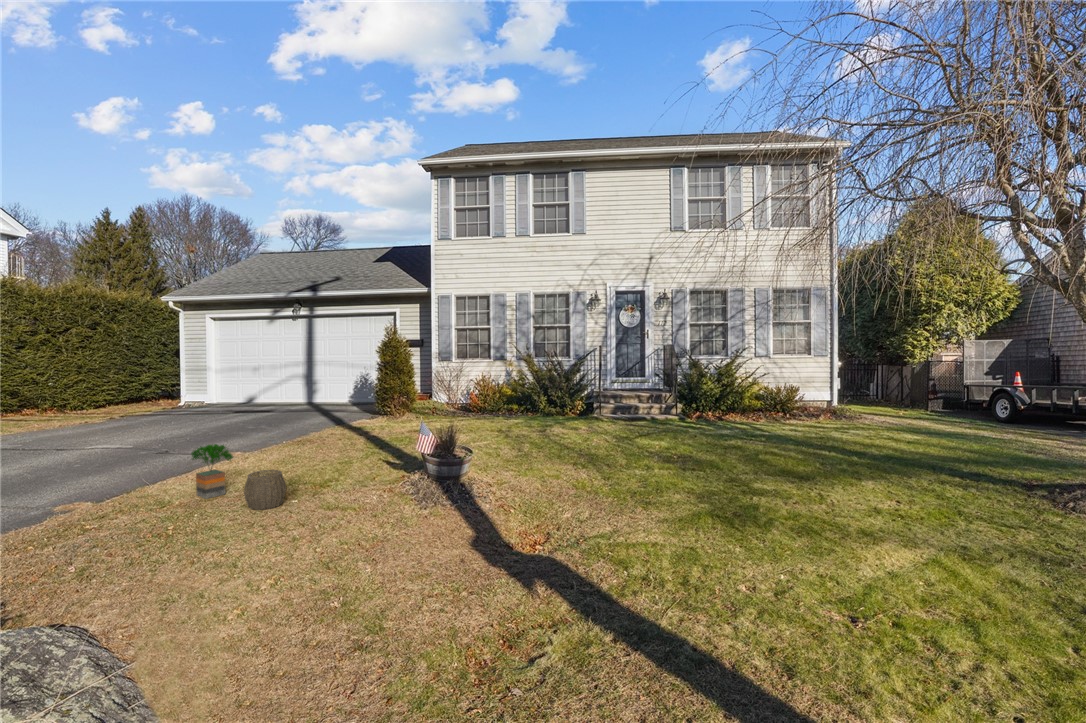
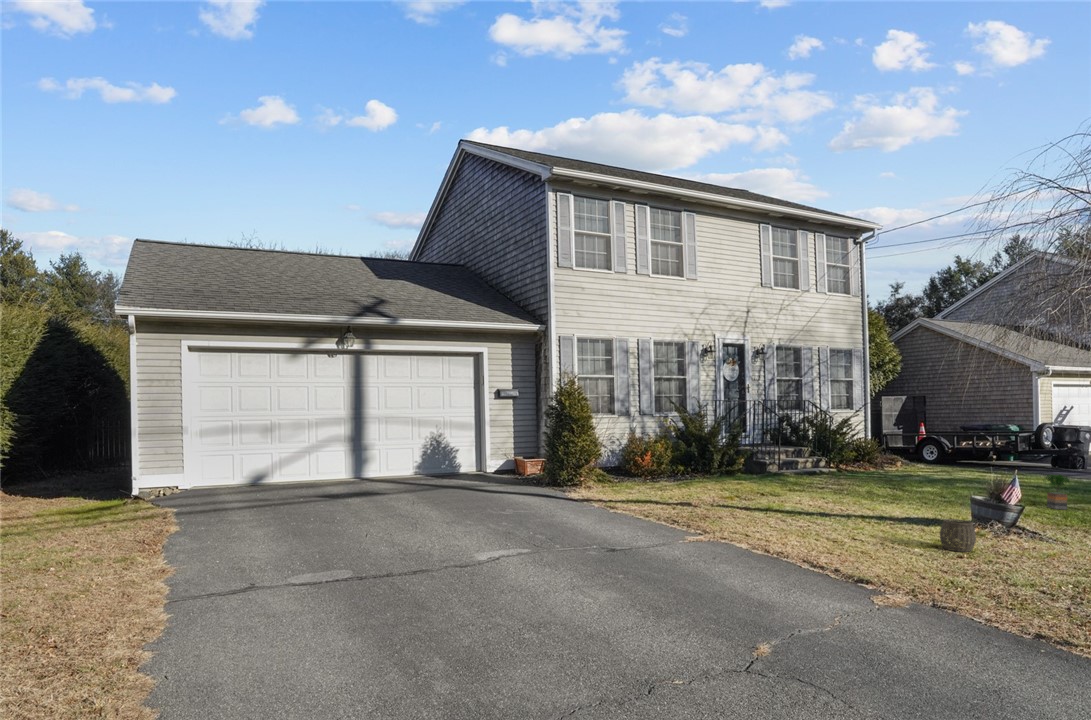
potted tree: present [191,444,233,499] -> present [1046,475,1069,509]

